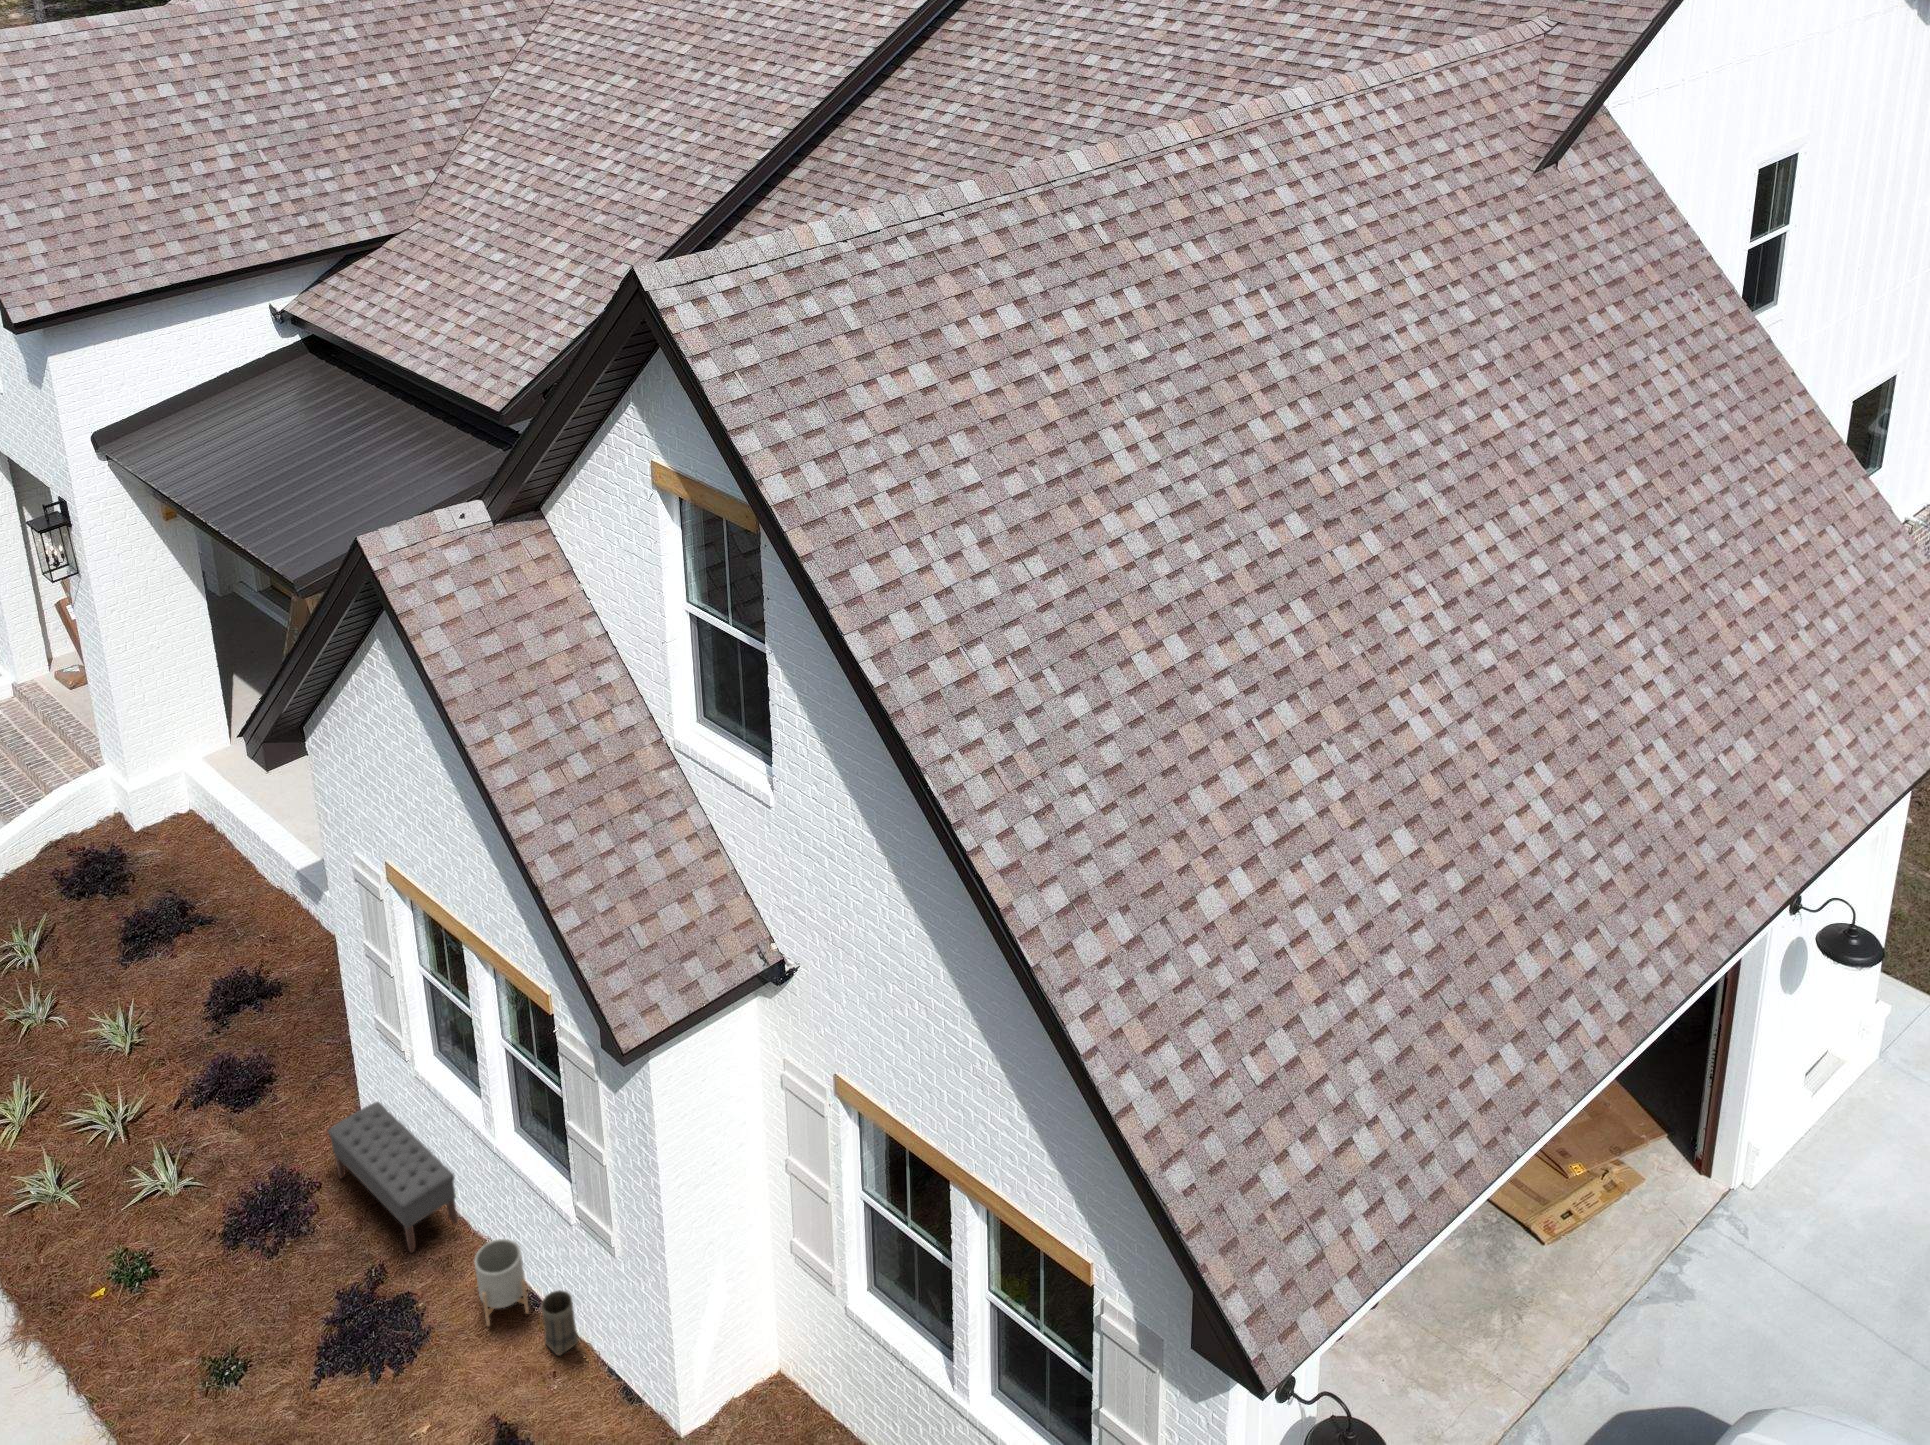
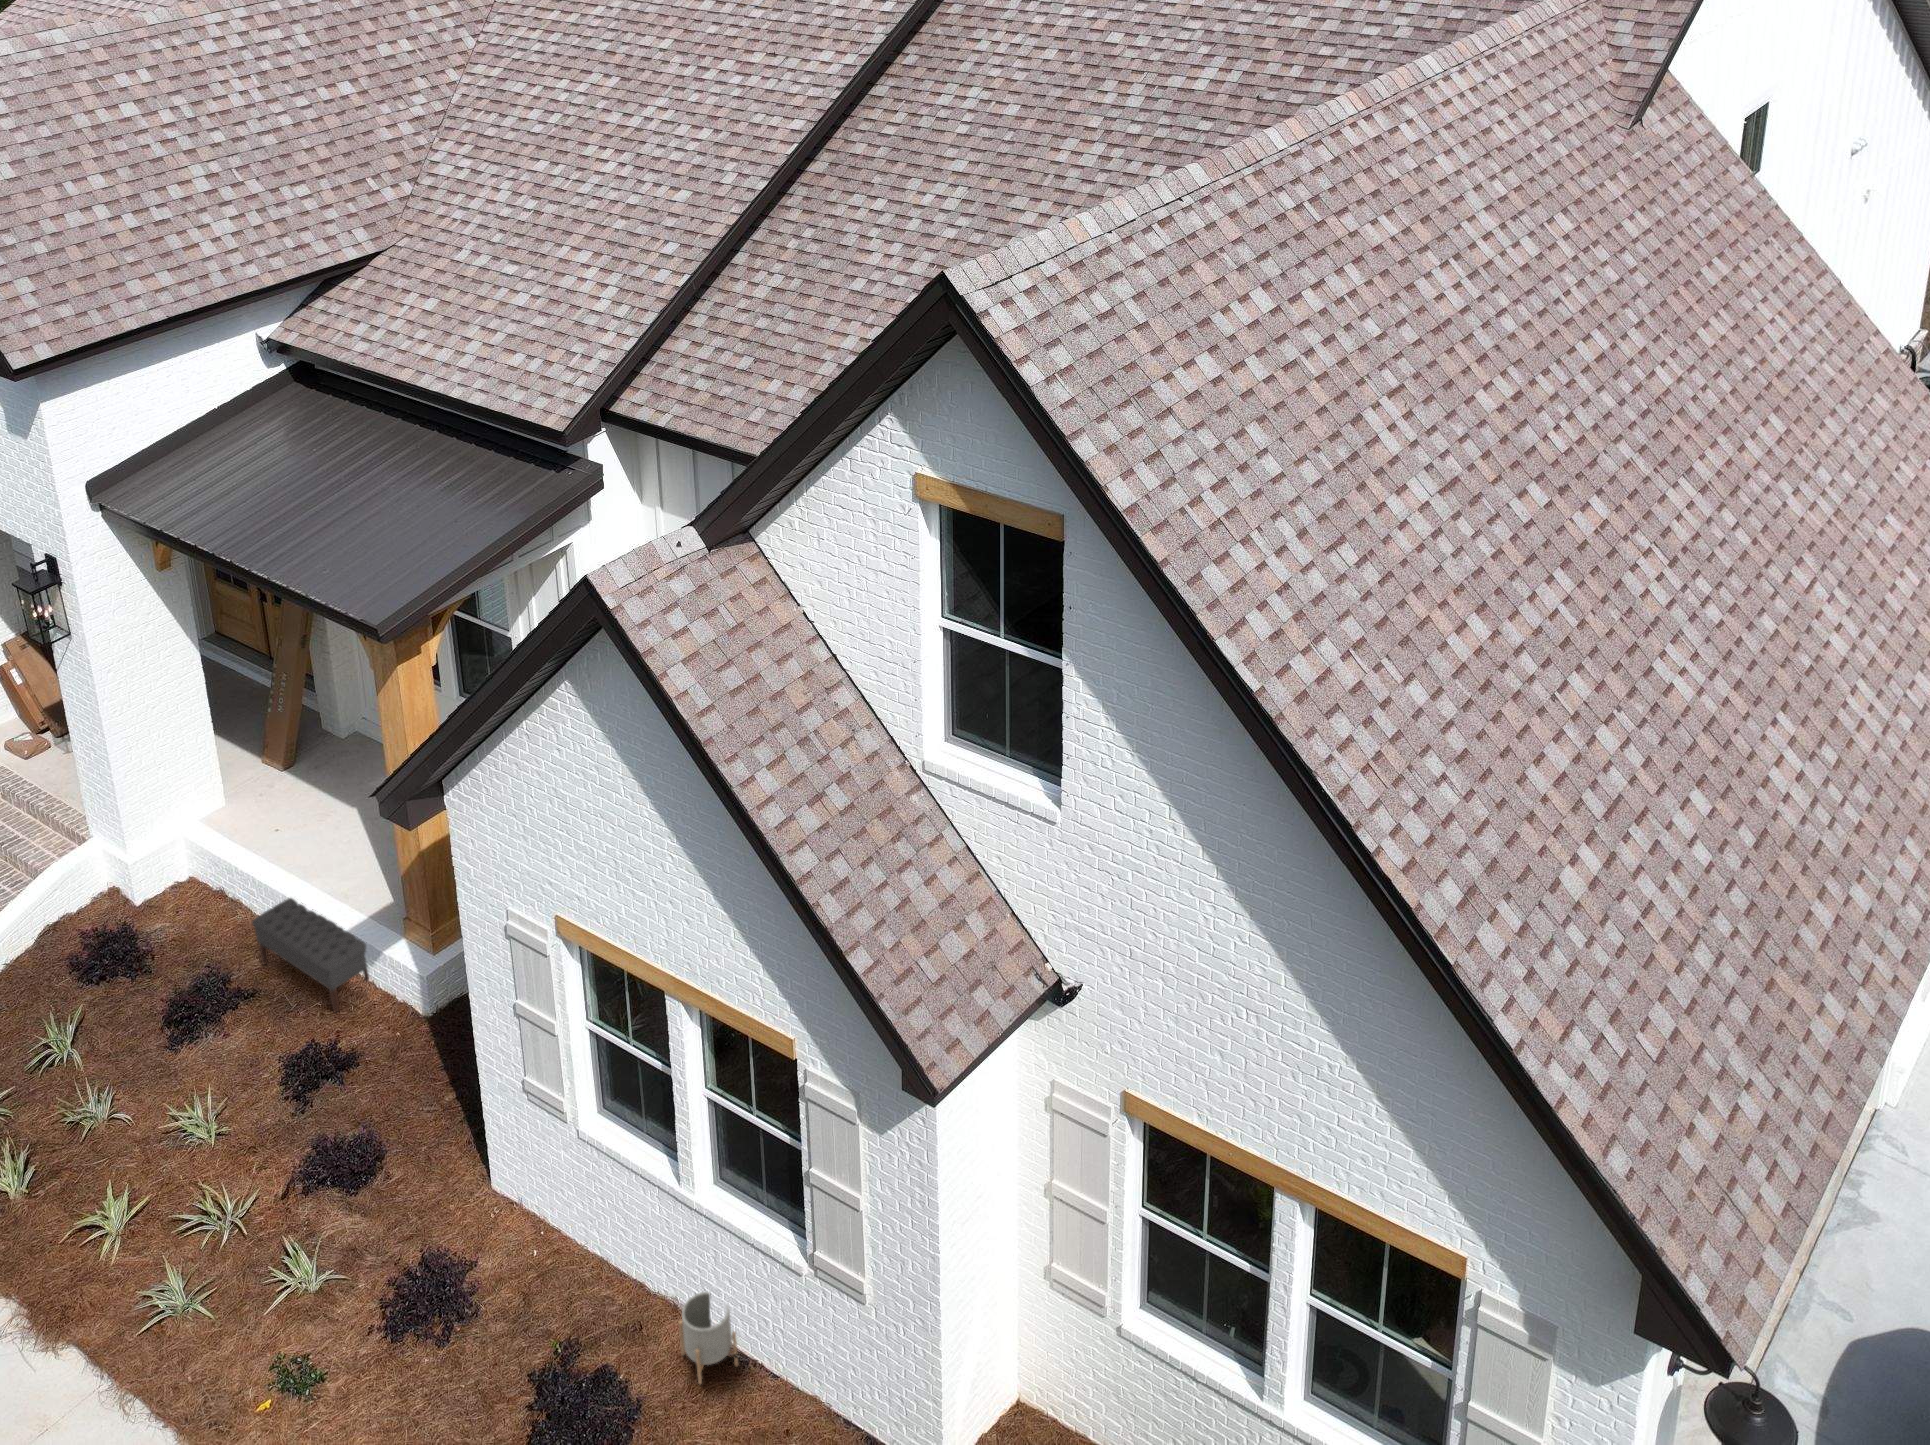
bench: present [328,1102,458,1253] -> present [252,898,369,1012]
basket: present [542,1290,578,1356] -> none [765,1338,800,1406]

